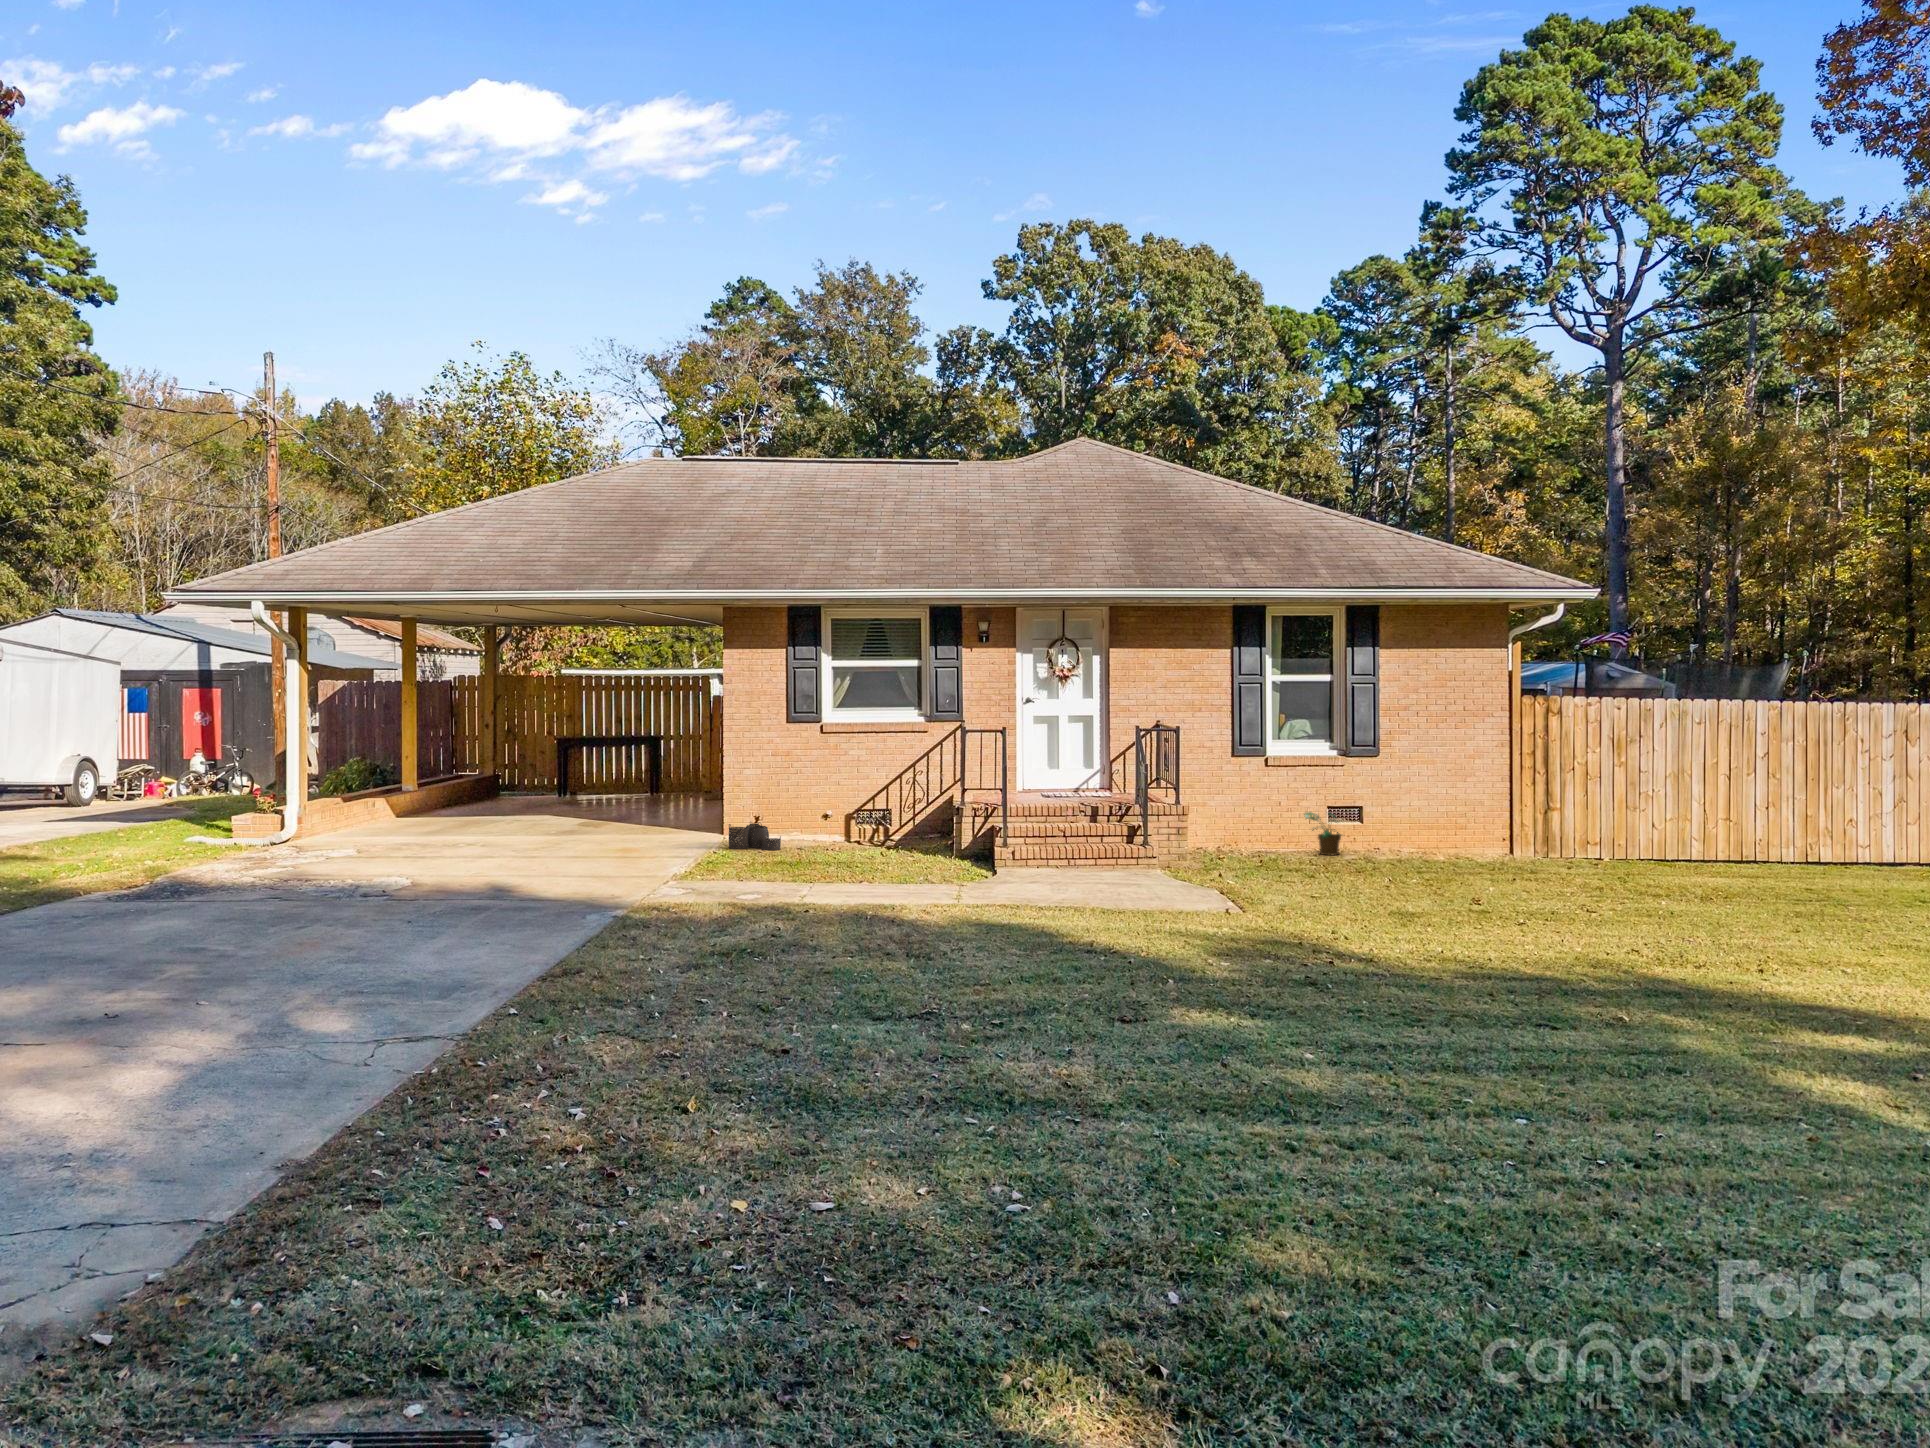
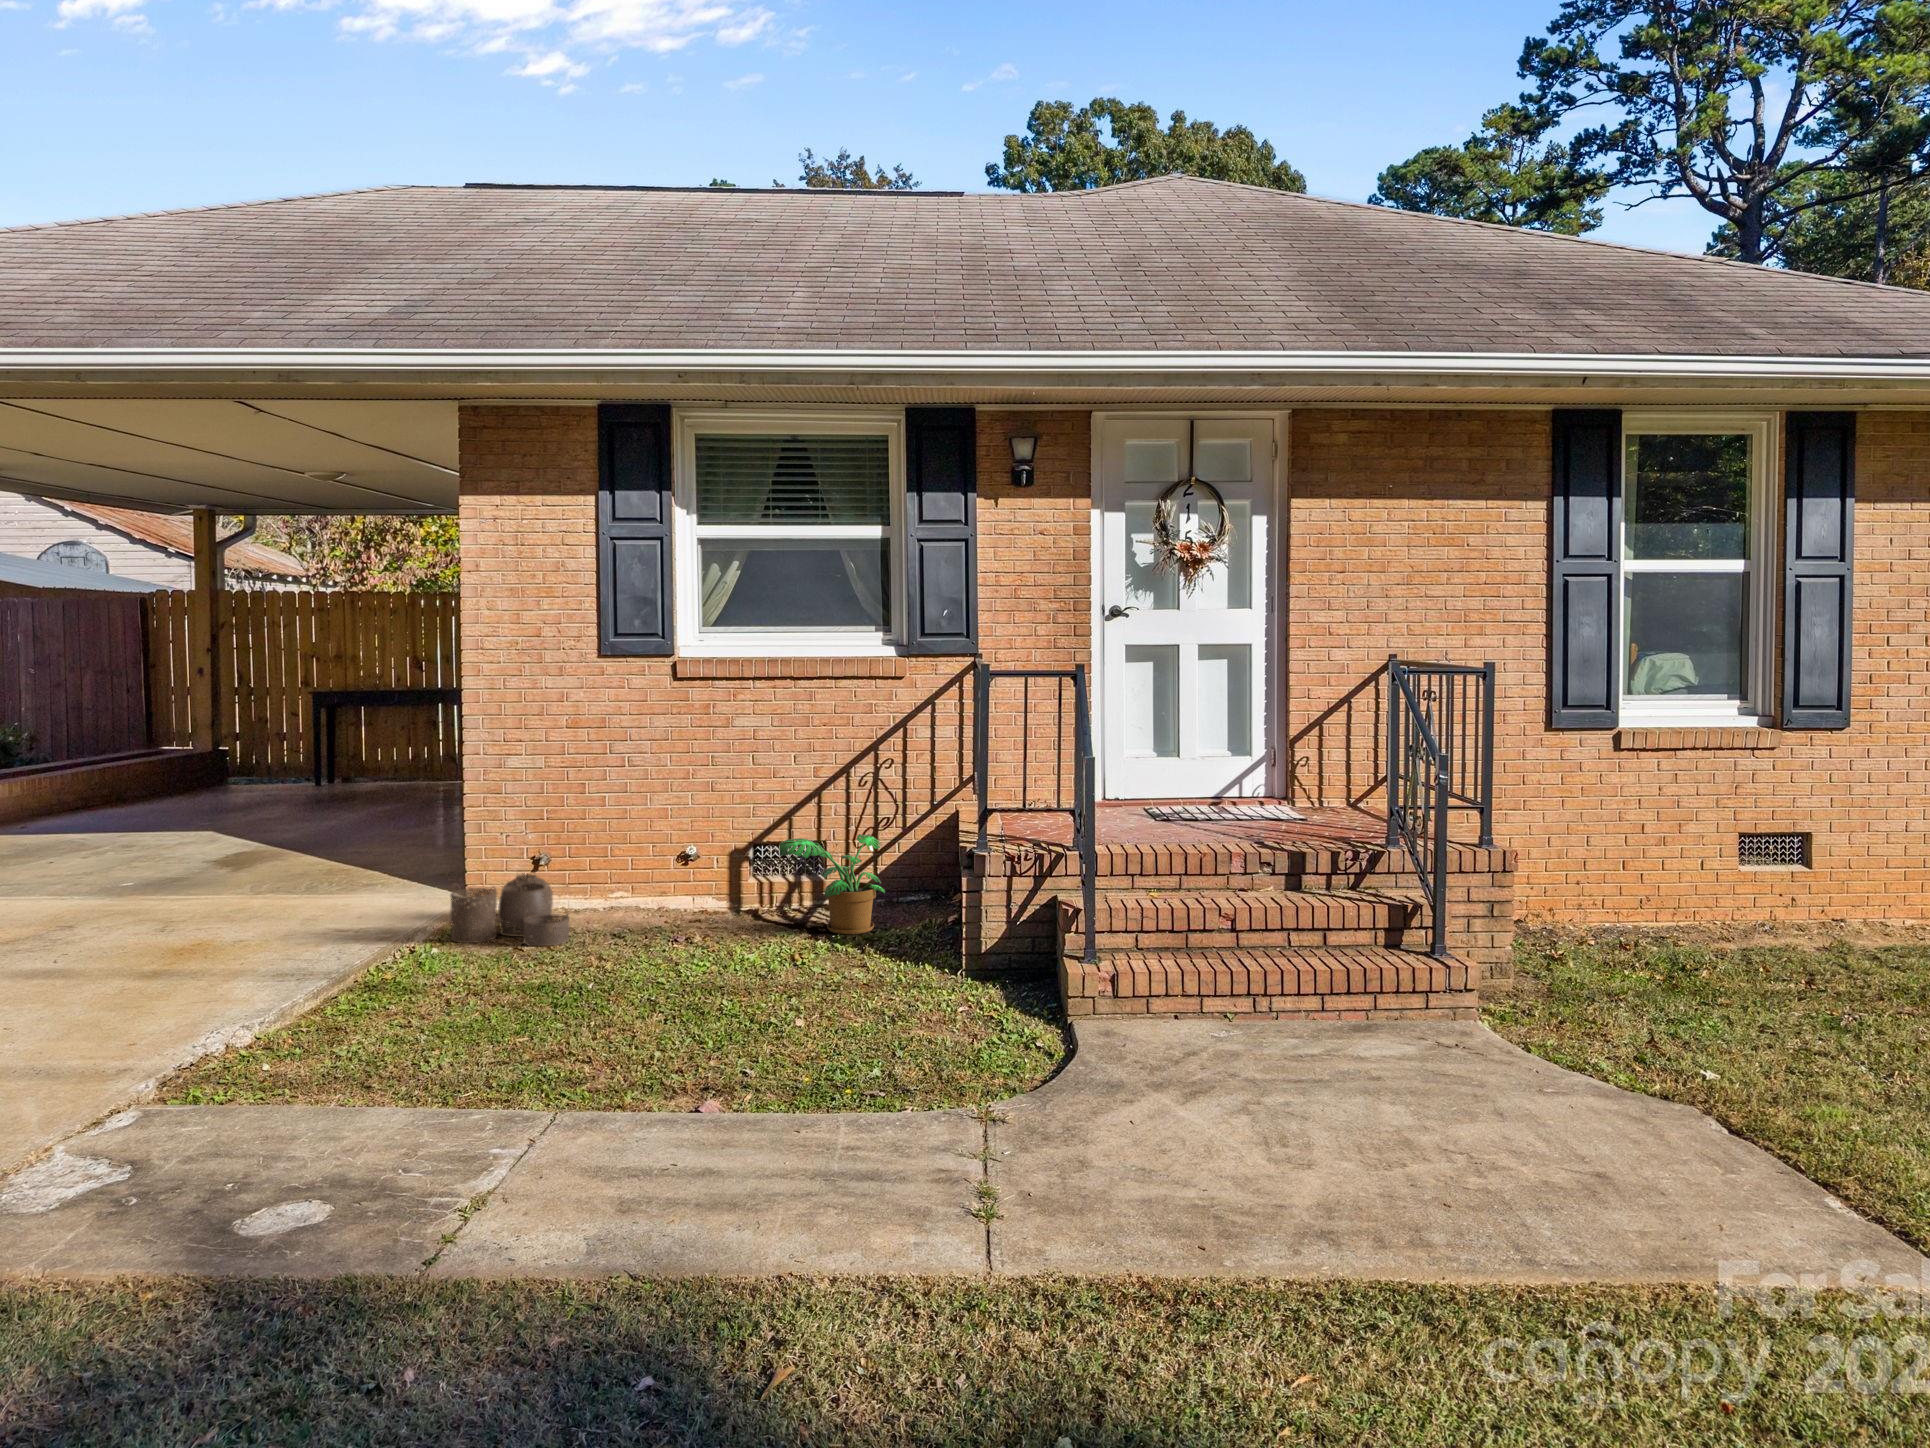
potted plant: present [1304,812,1341,855] -> present [779,834,885,934]

